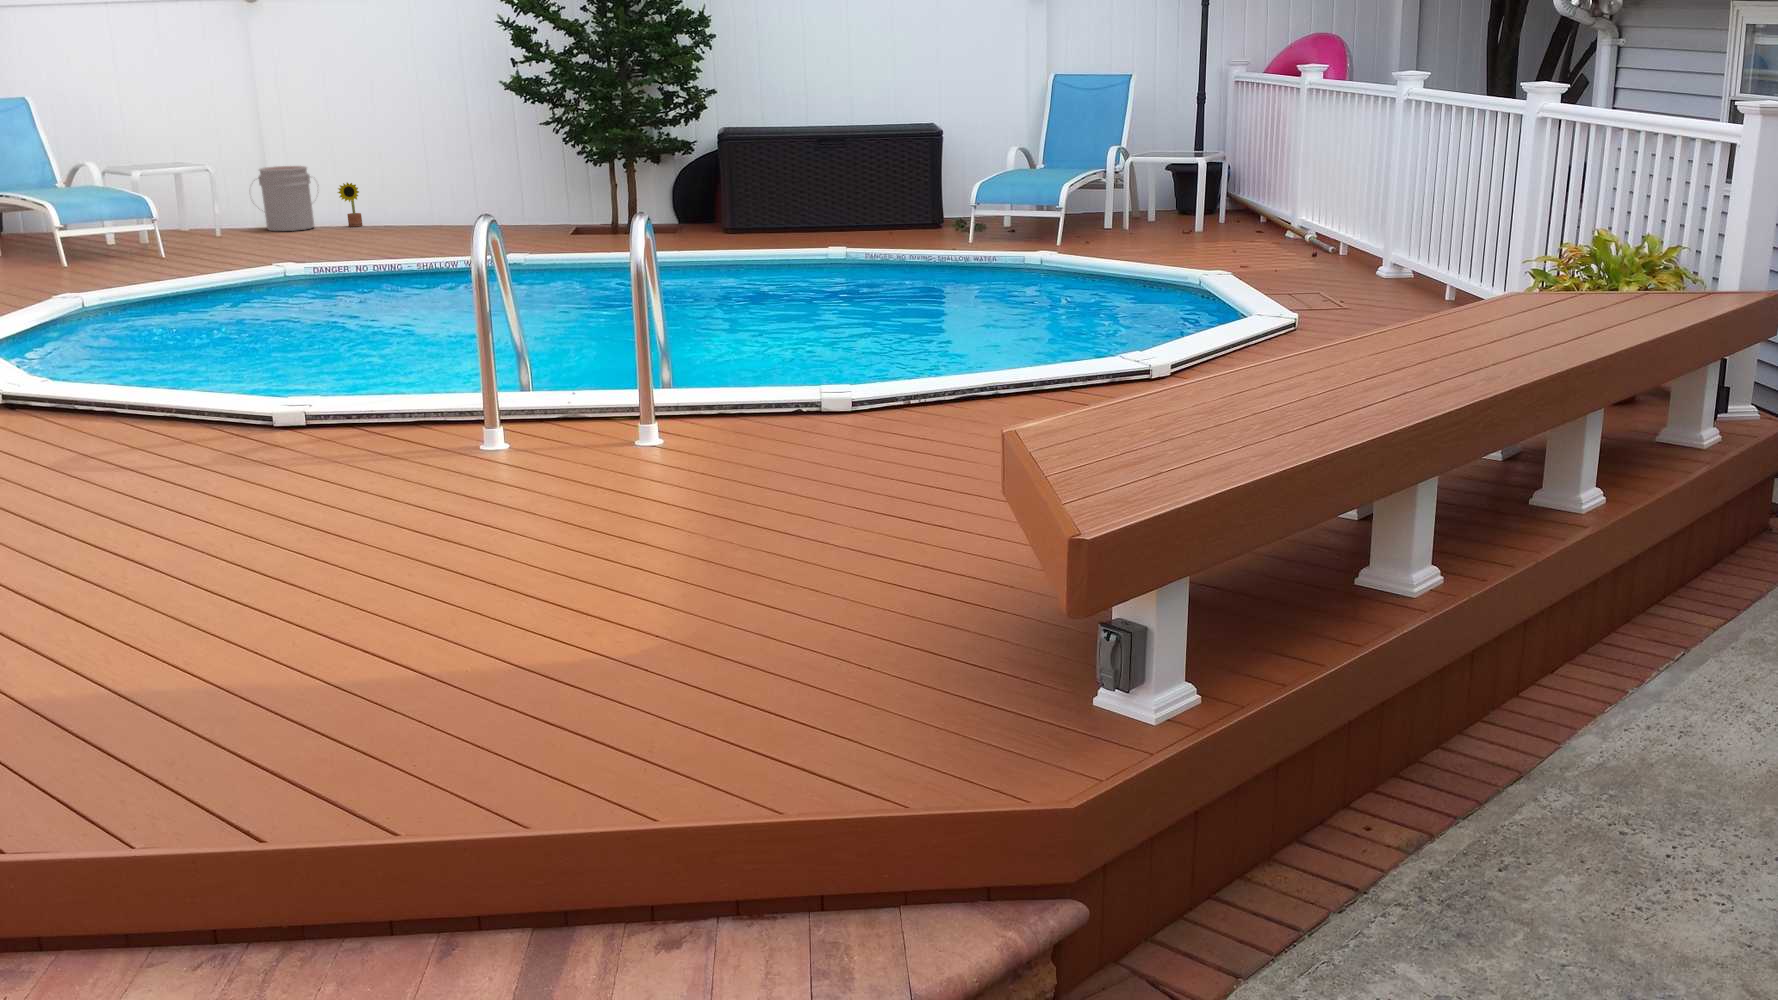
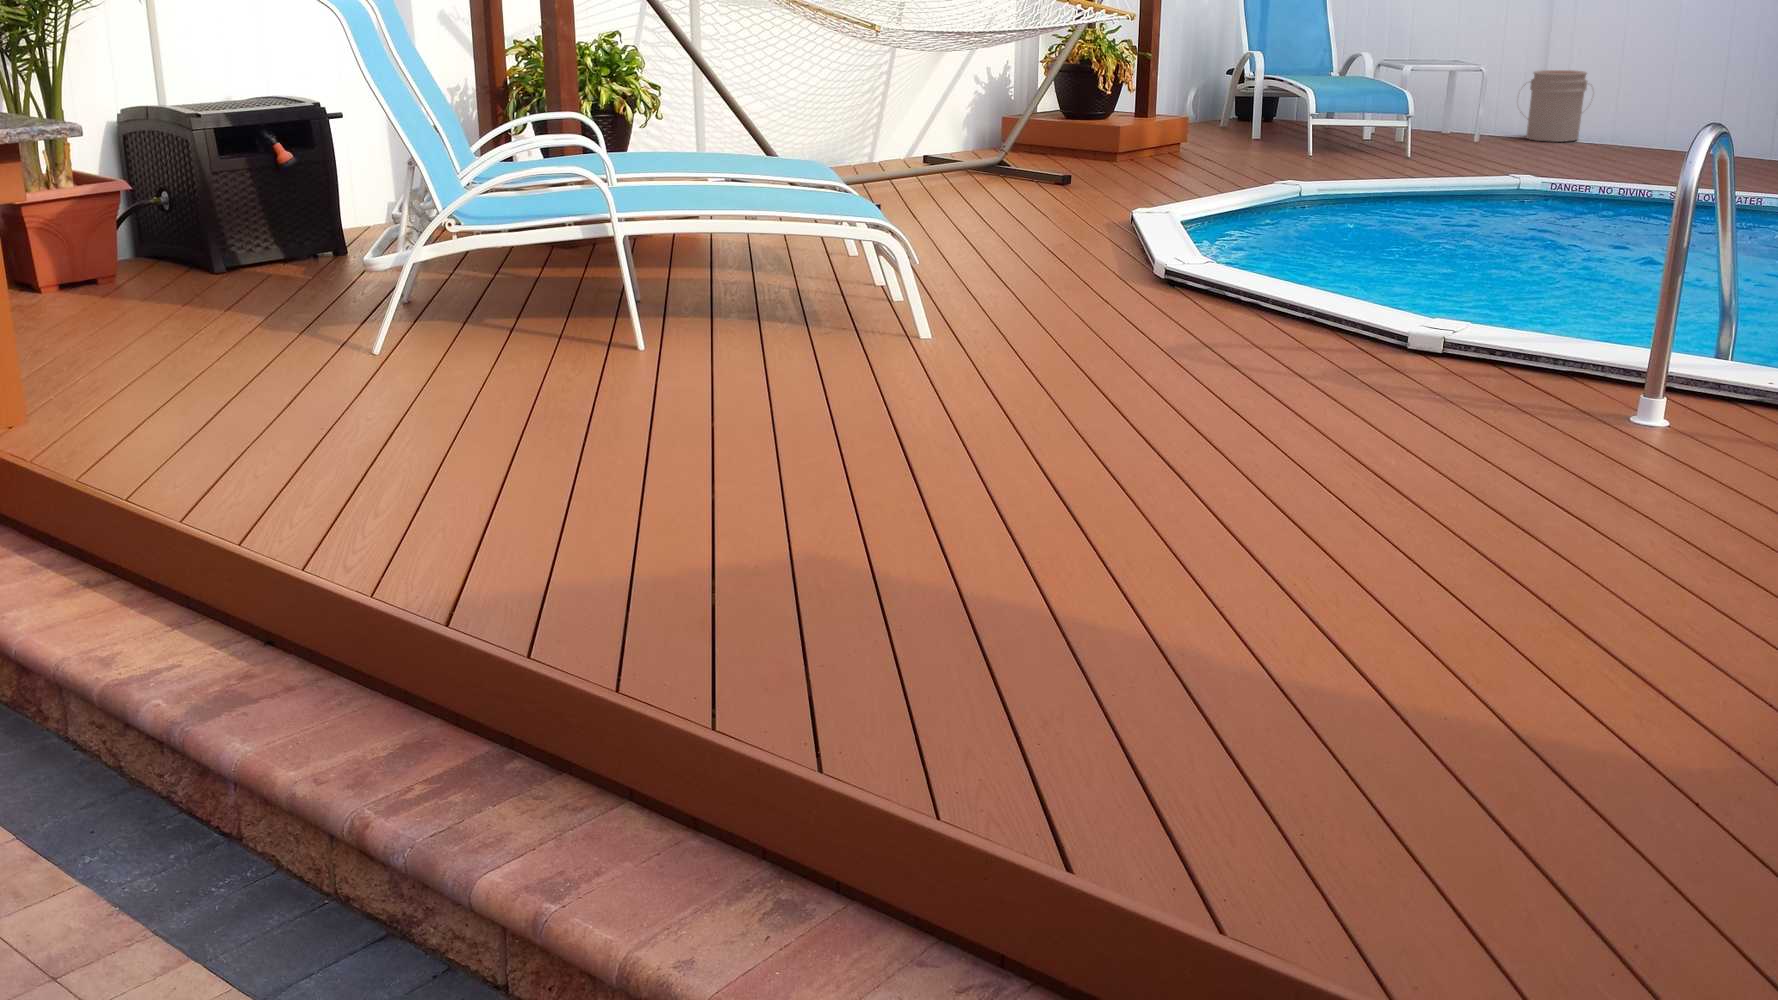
decorative plant: present [338,182,362,227] -> none [1613,92,1639,143]

